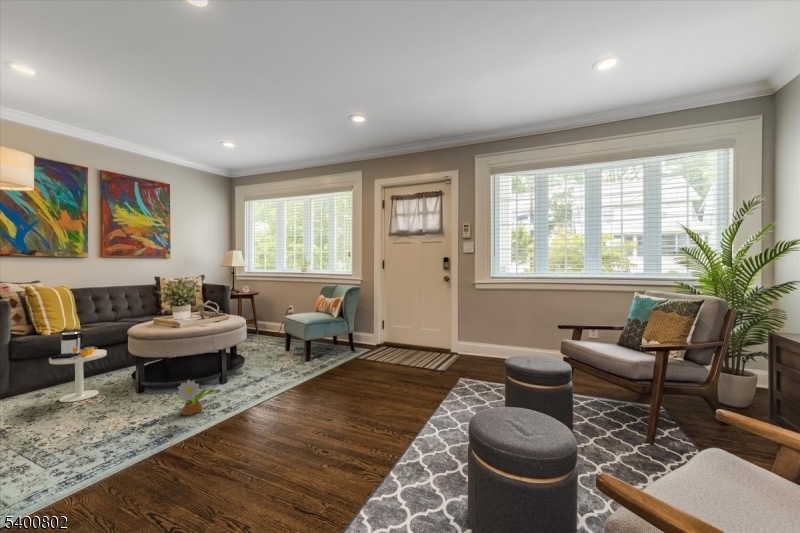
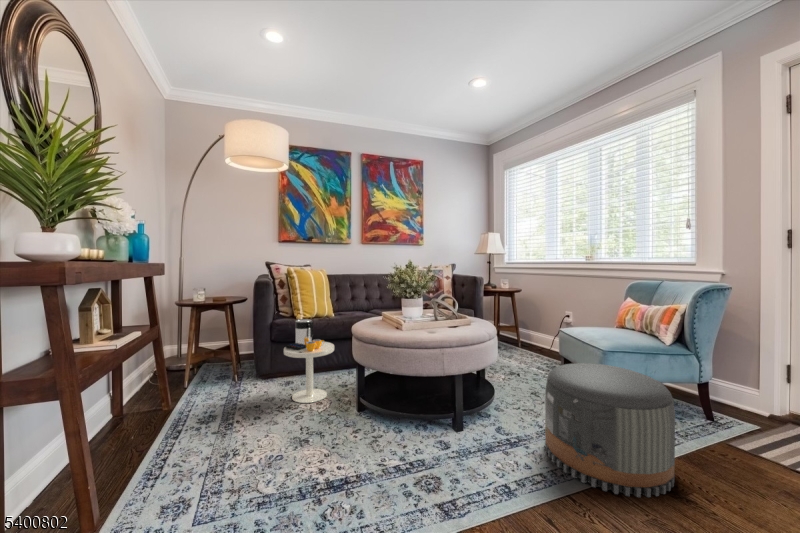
pouf: none [276,330,331,384] -> present [545,363,675,497]
decorative plant: present [174,380,215,415] -> none [366,432,434,495]

